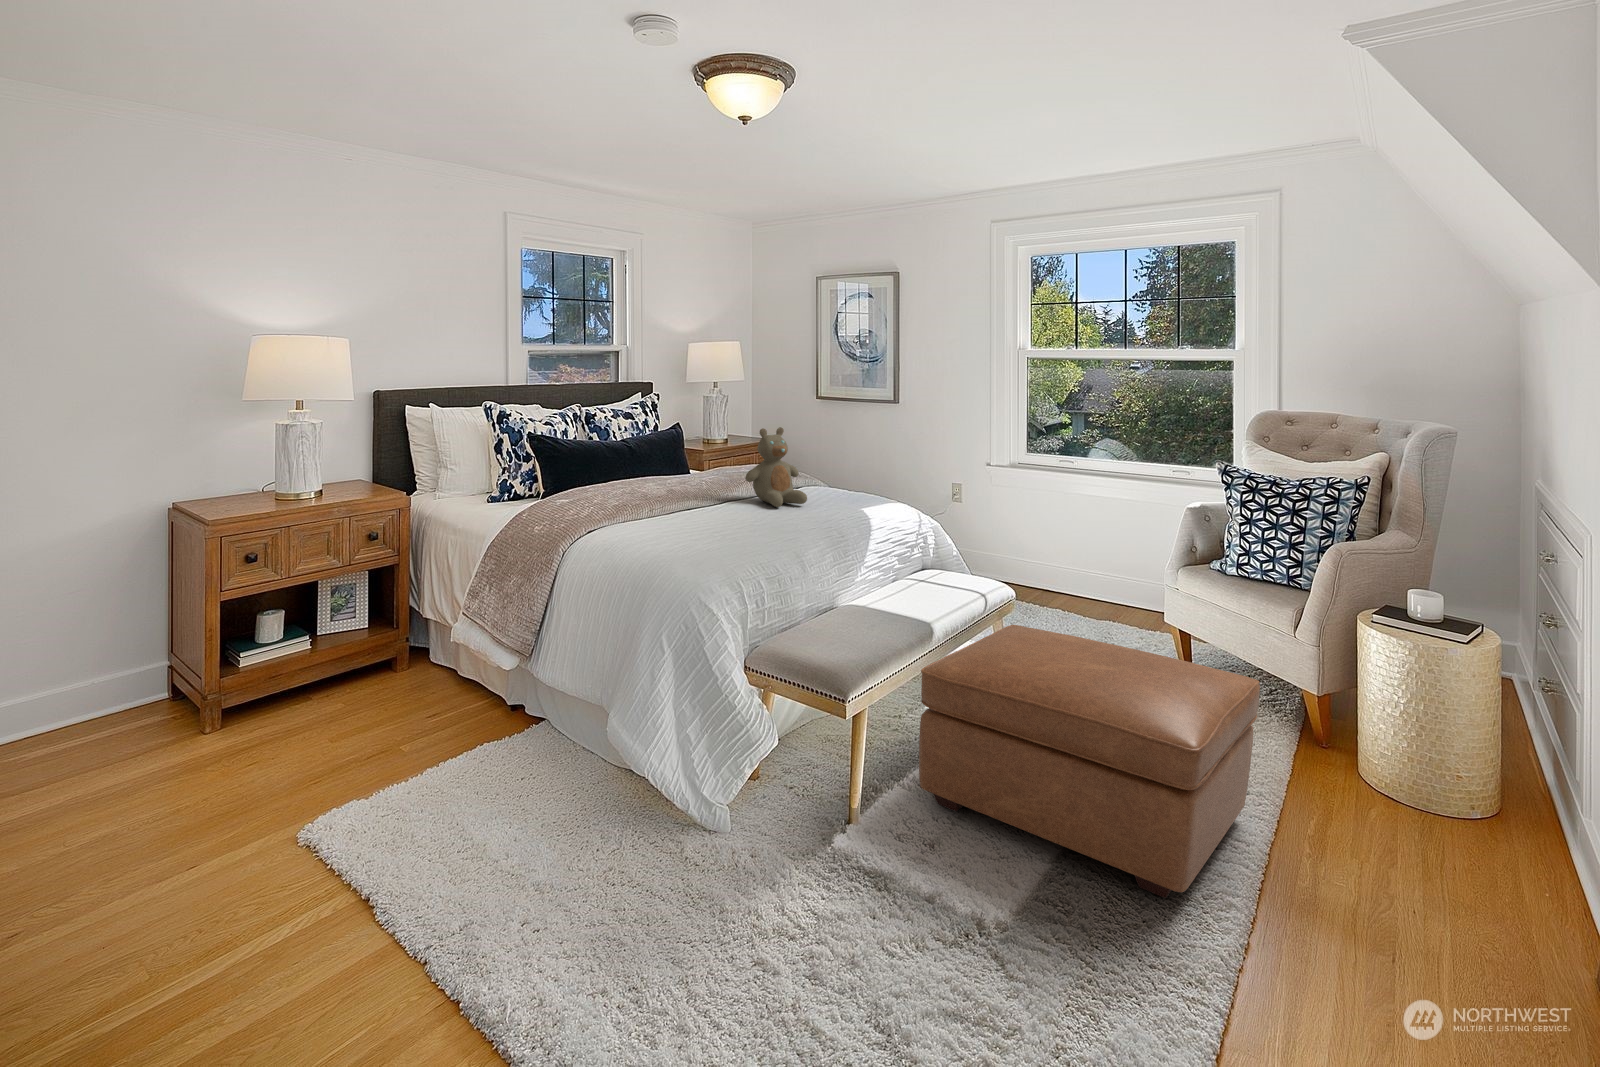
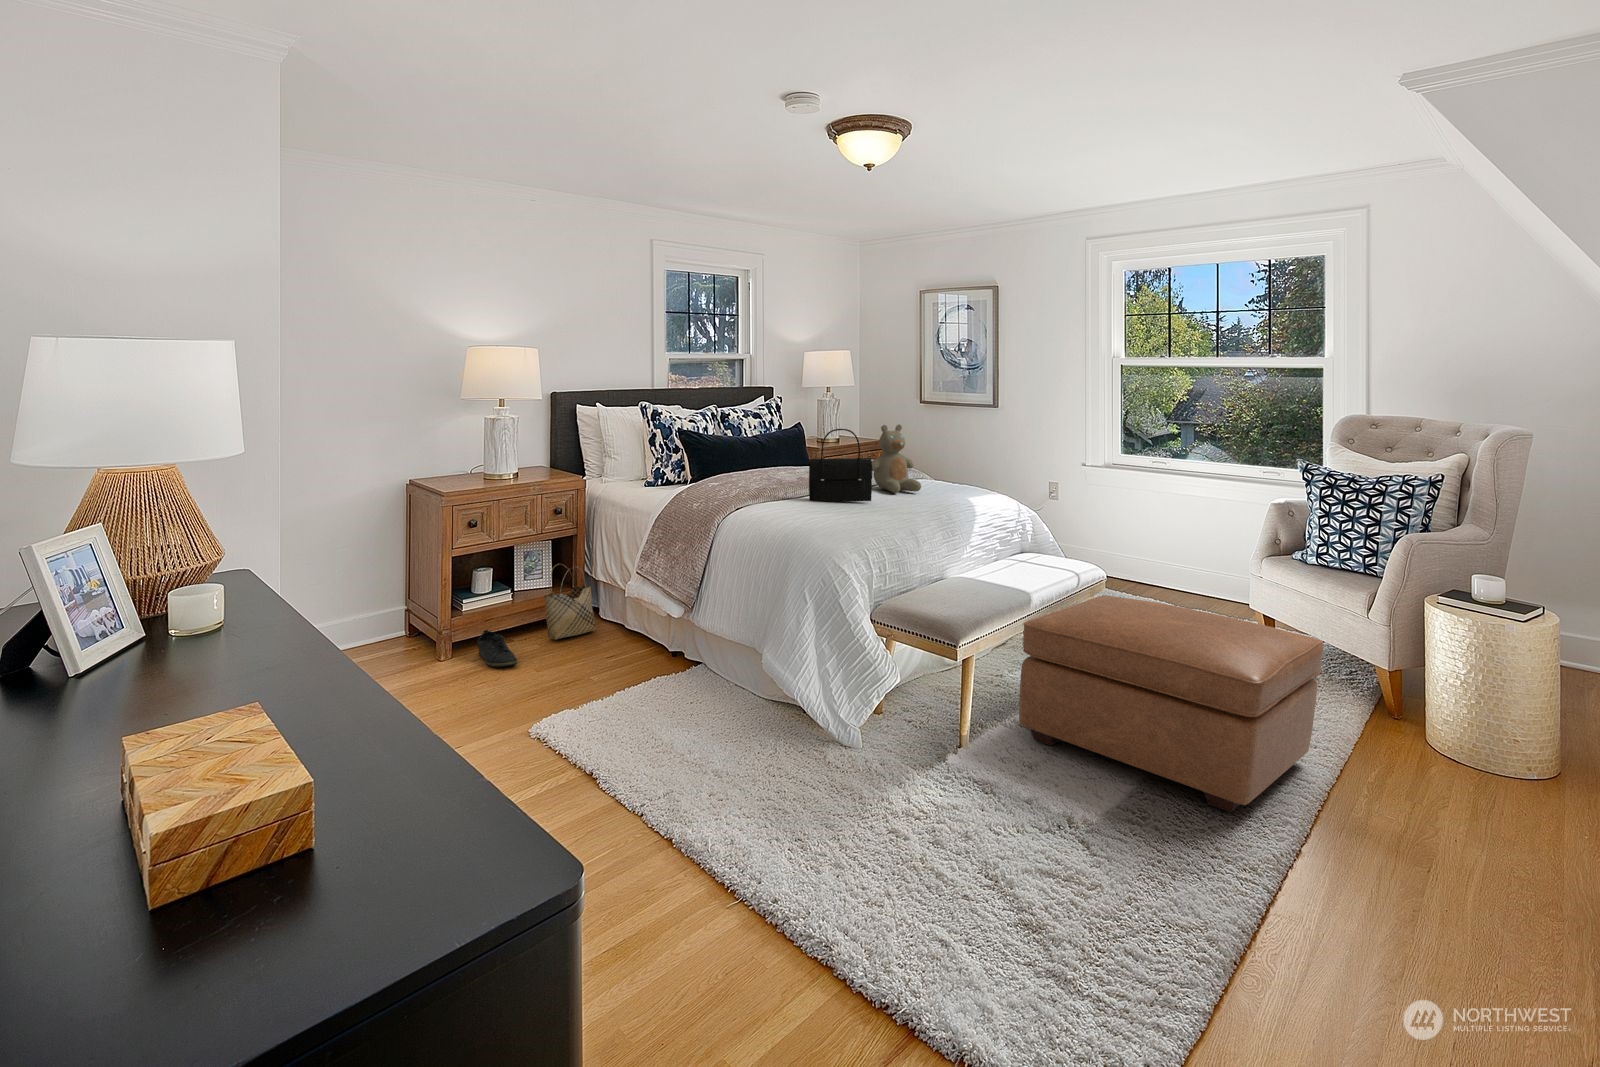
handbag: none [672,436,747,523] -> present [809,429,872,502]
woven basket: none [362,599,432,692] -> present [544,564,596,640]
shoe: none [275,686,324,734] -> present [477,630,517,667]

